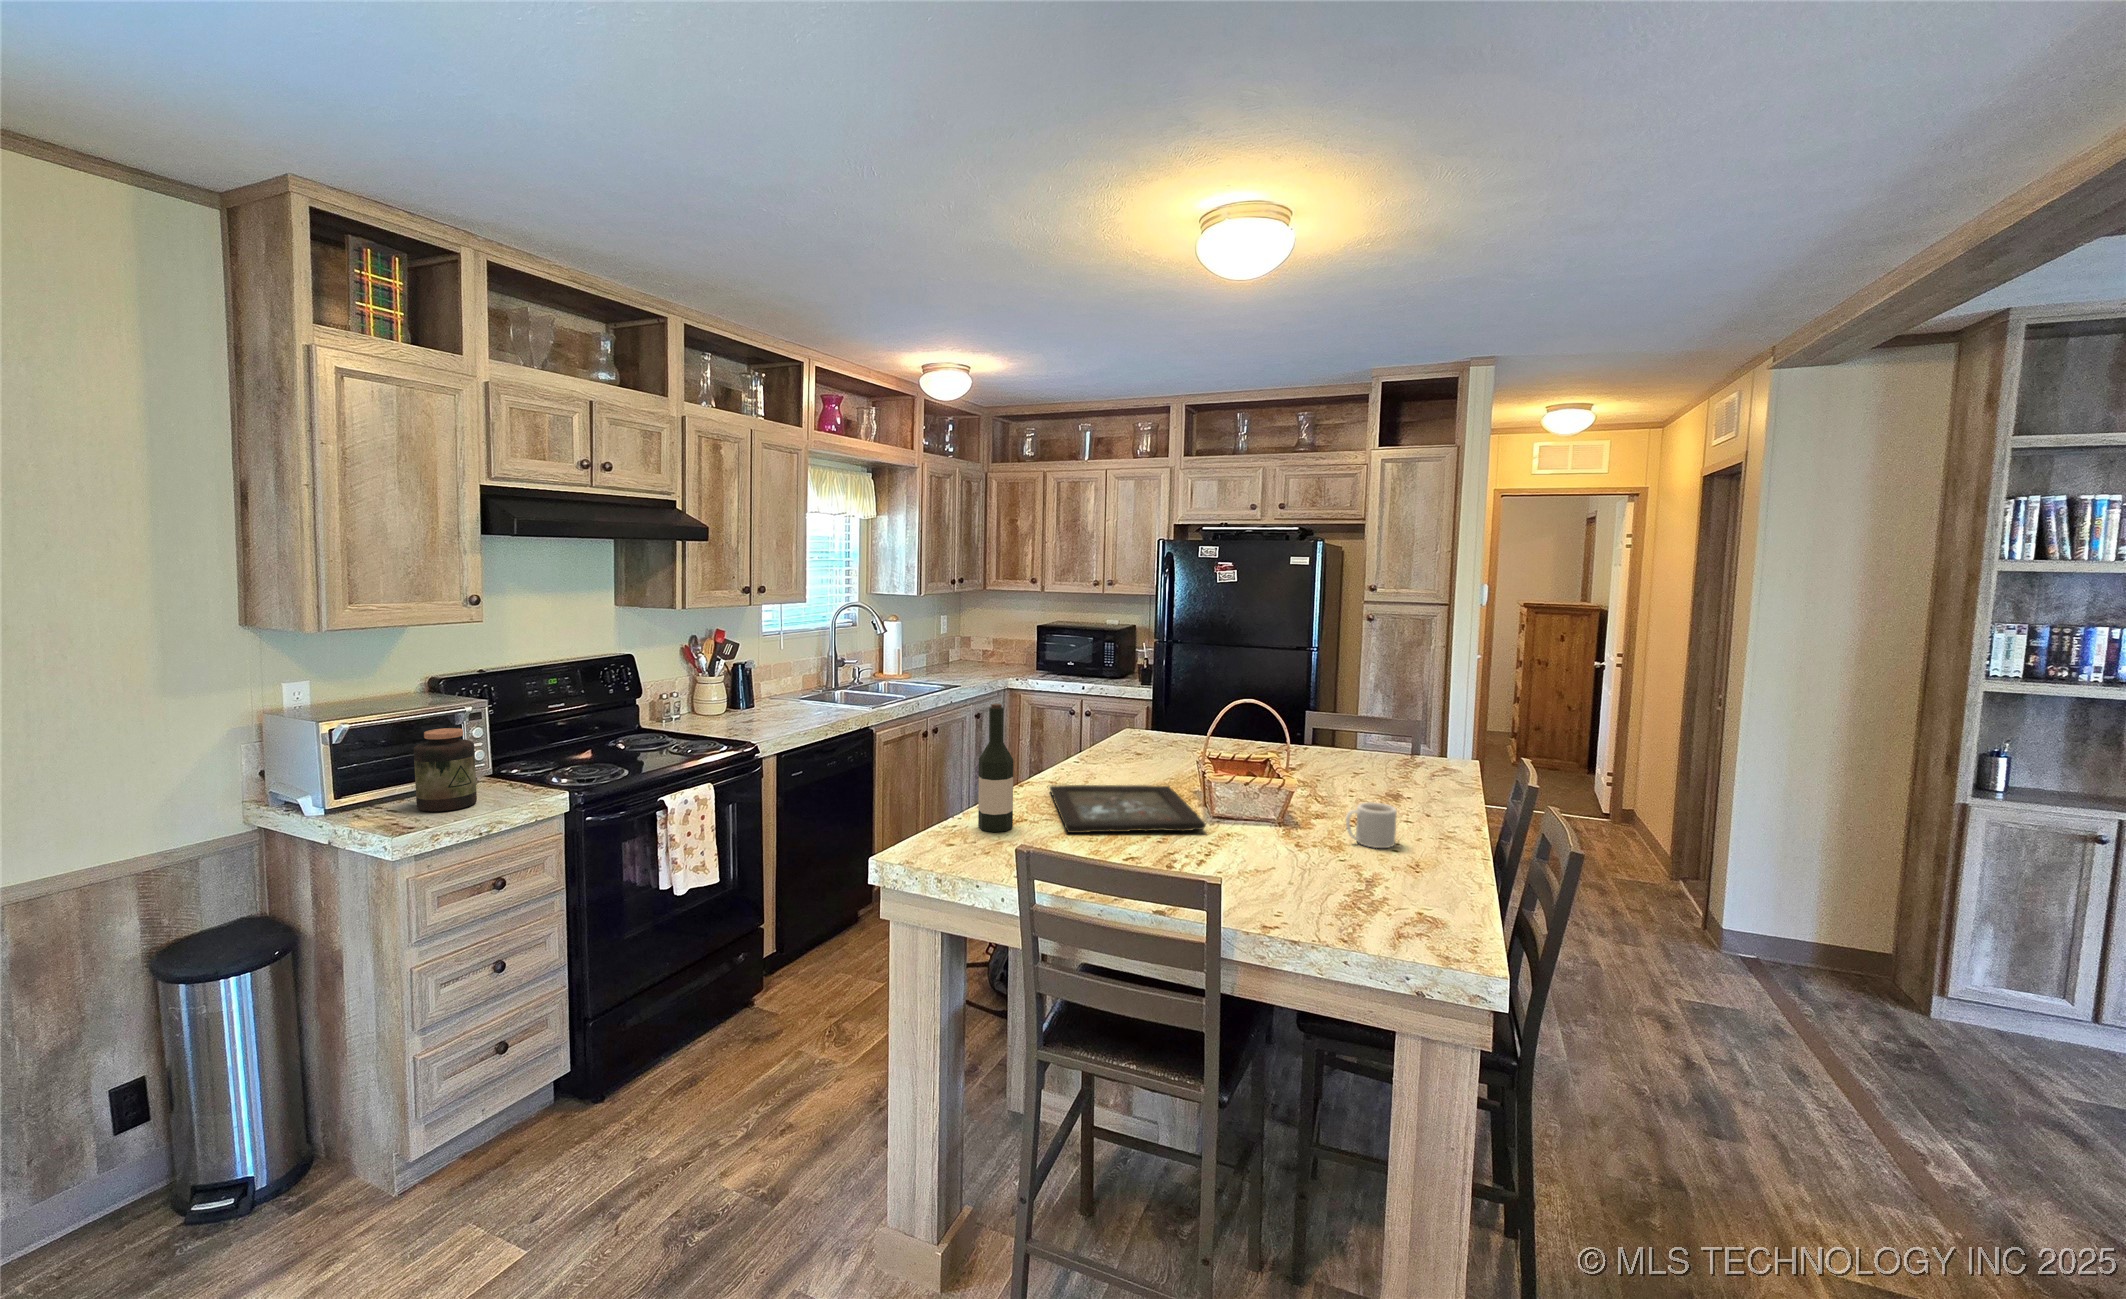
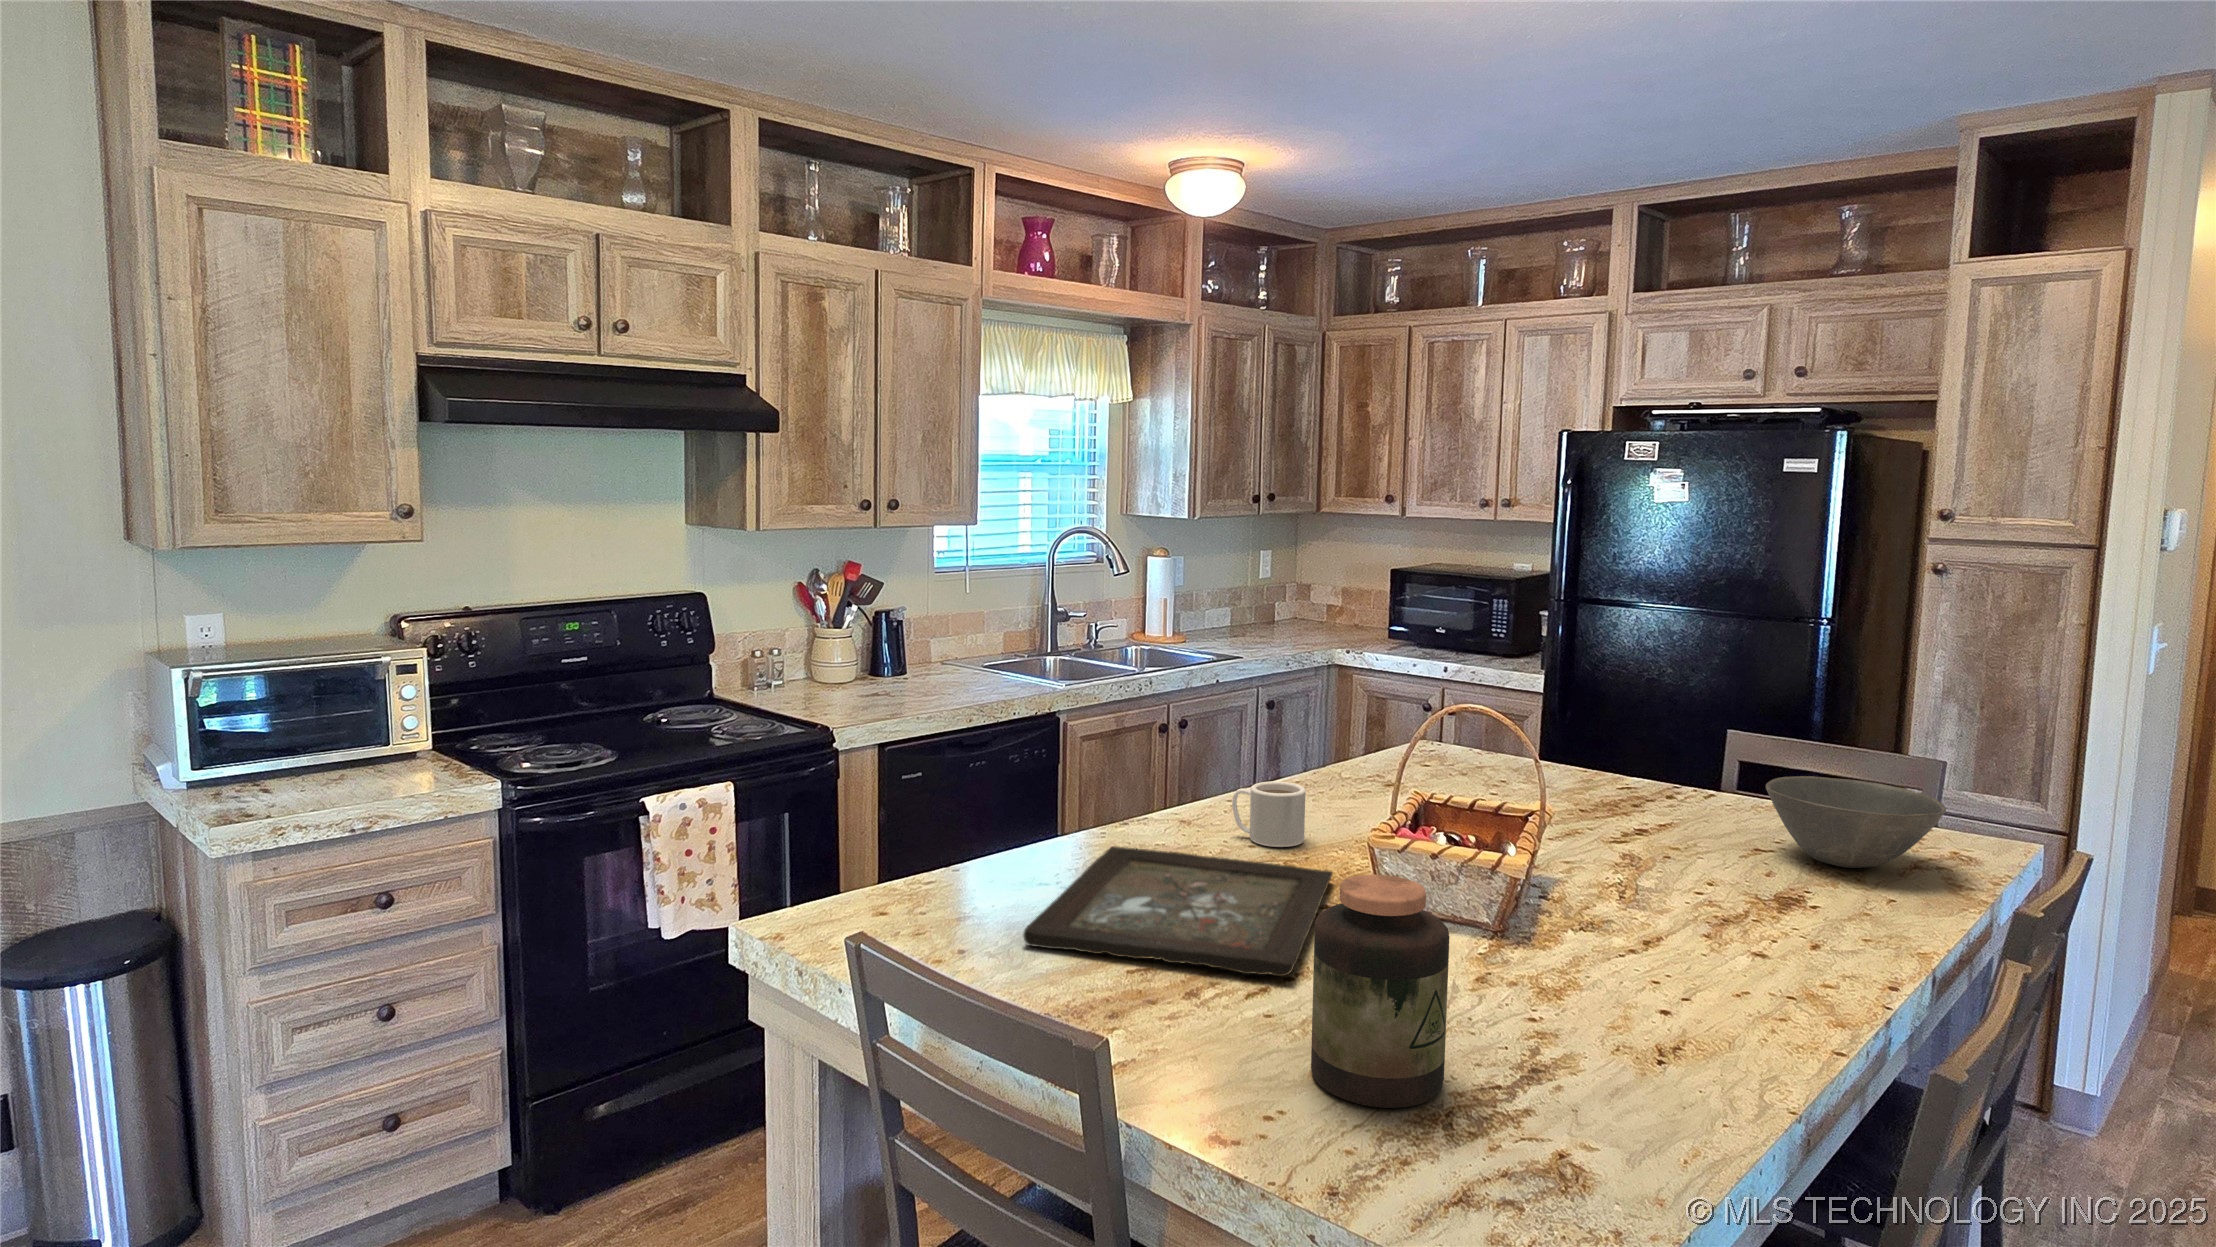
wine bottle: present [978,704,1013,832] -> none [889,695,952,926]
bowl: none [1329,723,1405,764] -> present [1766,776,1946,868]
jar: present [414,728,477,812] -> present [1311,875,1449,1108]
mug: present [1346,802,1397,848] -> present [1232,782,1306,847]

